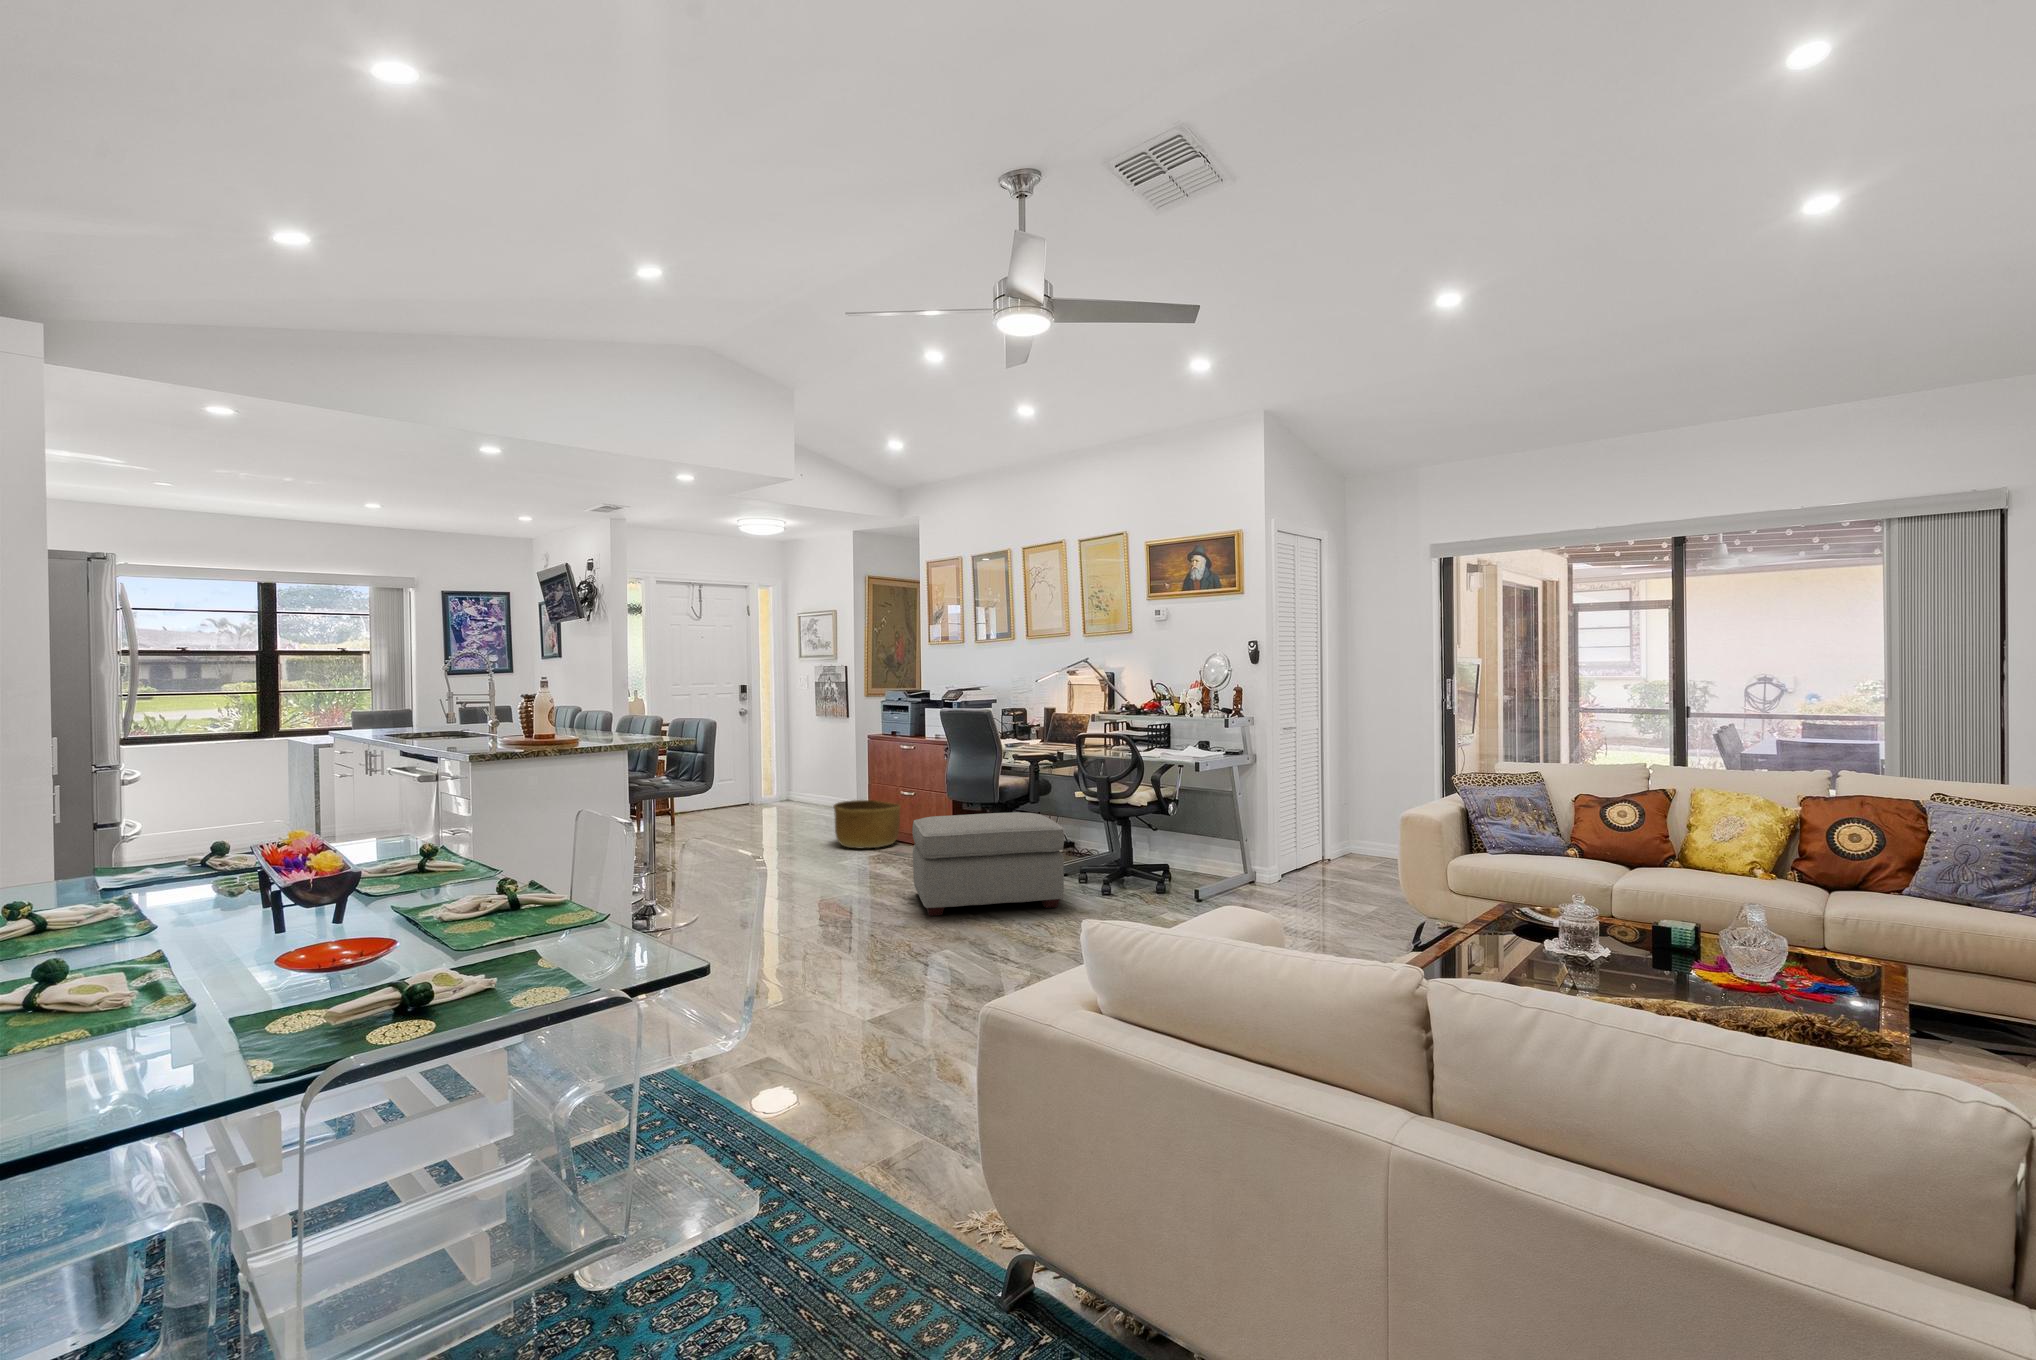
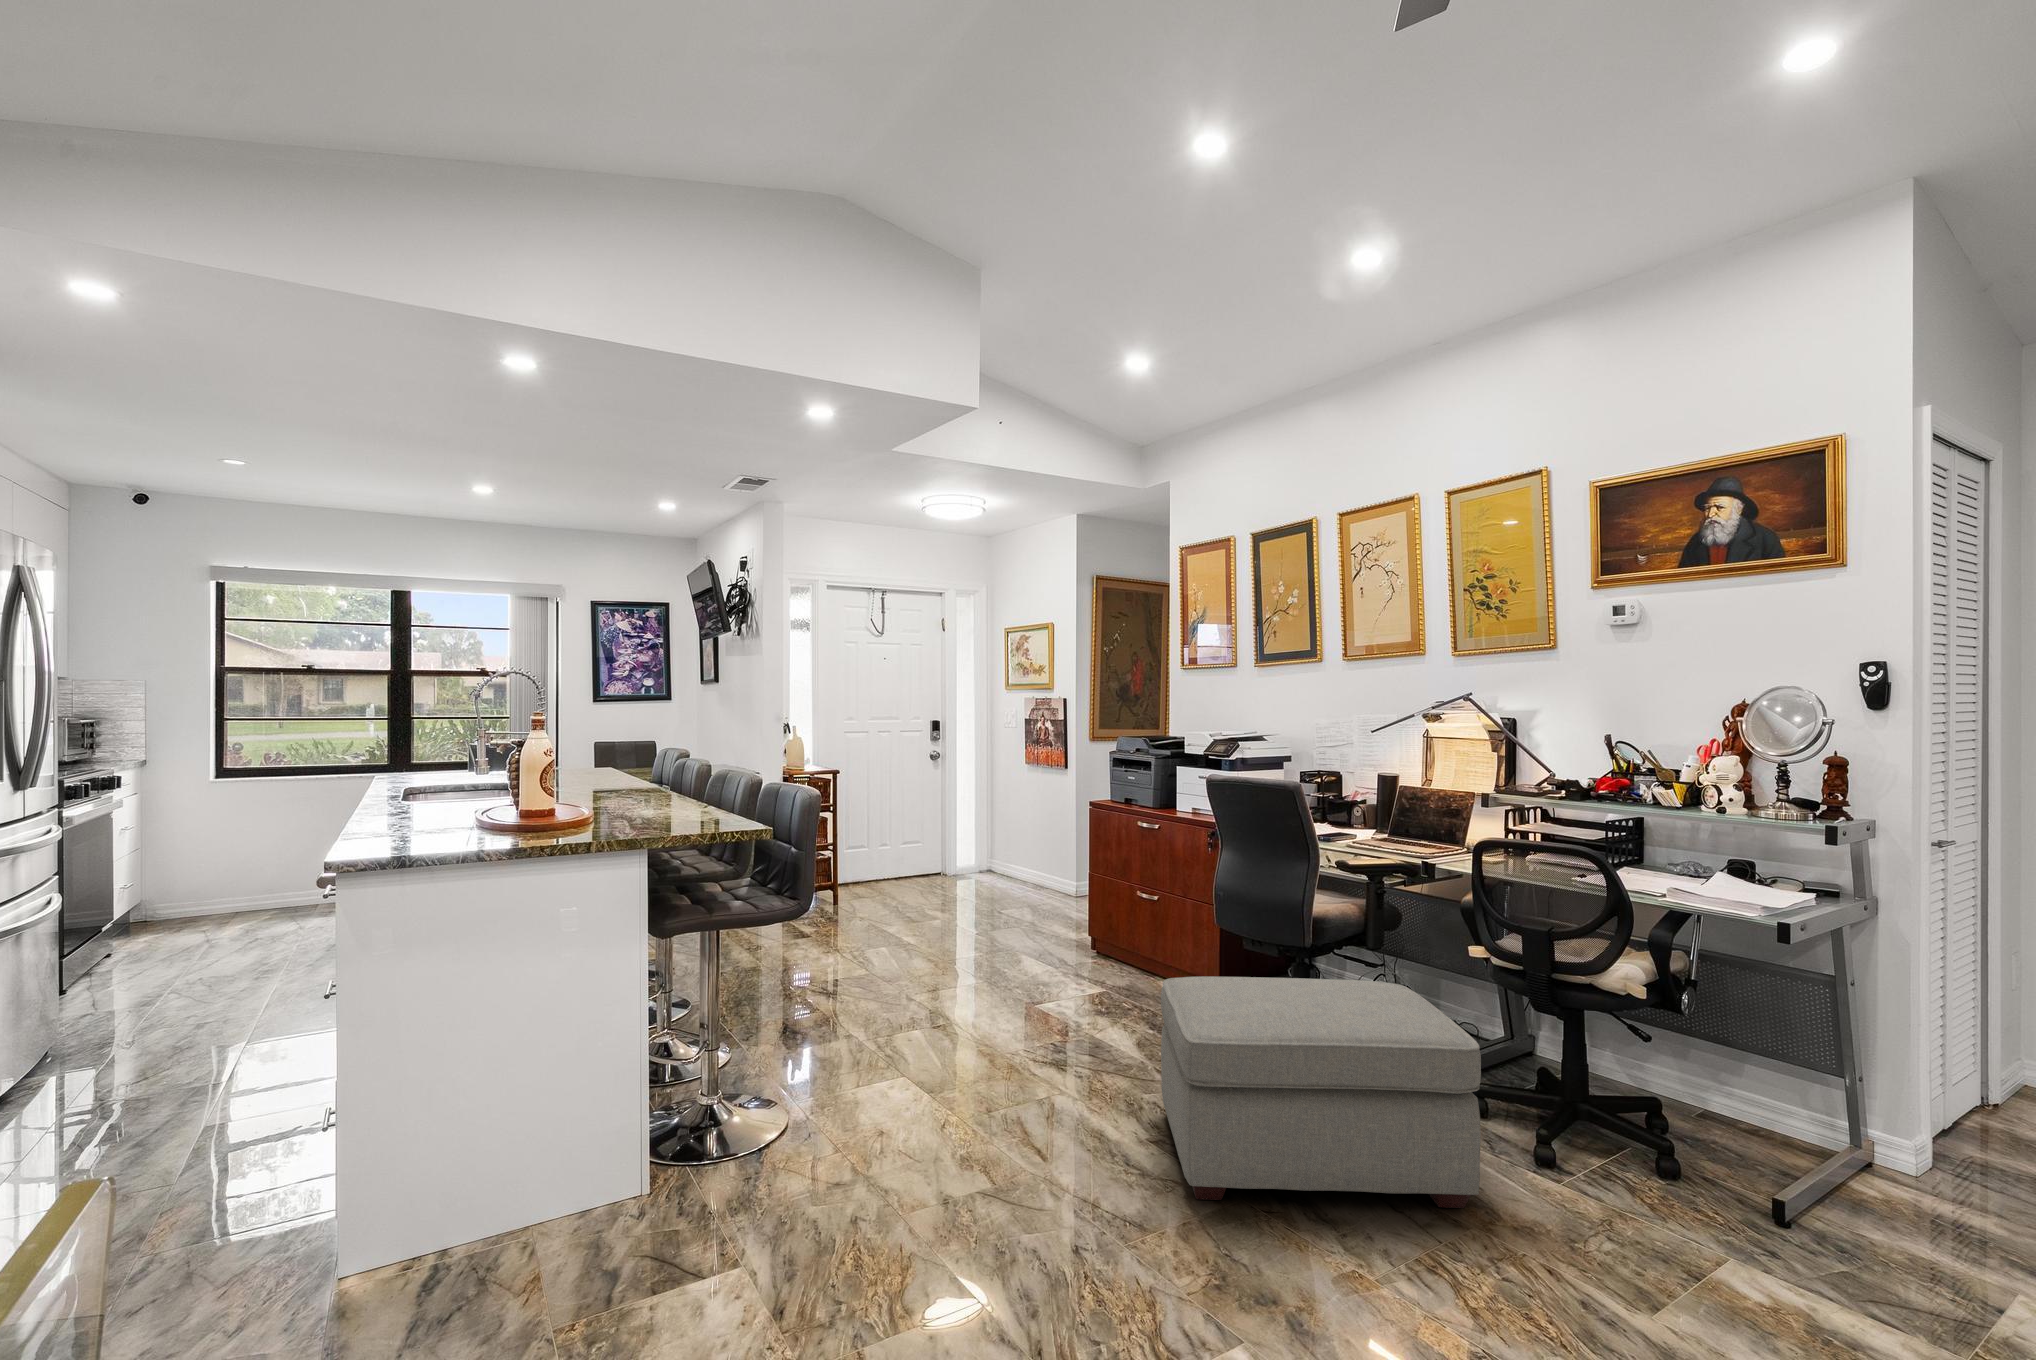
basket: present [833,800,901,848] -> none [1036,896,1137,978]

